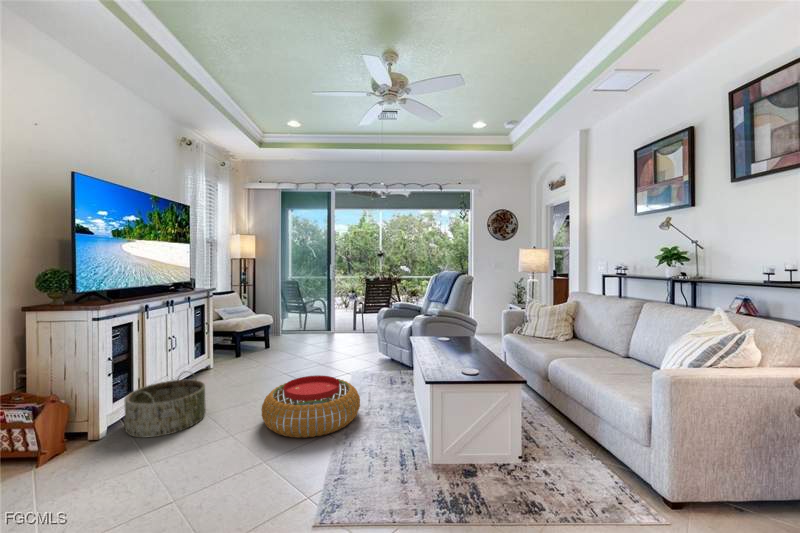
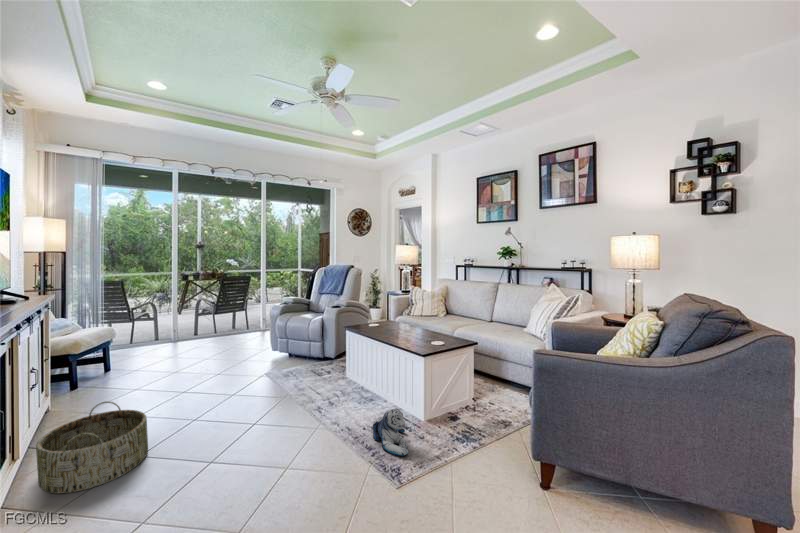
pouf: present [261,375,360,438] -> none [226,374,325,436]
plush toy: none [358,443,402,508] -> present [373,408,408,456]

